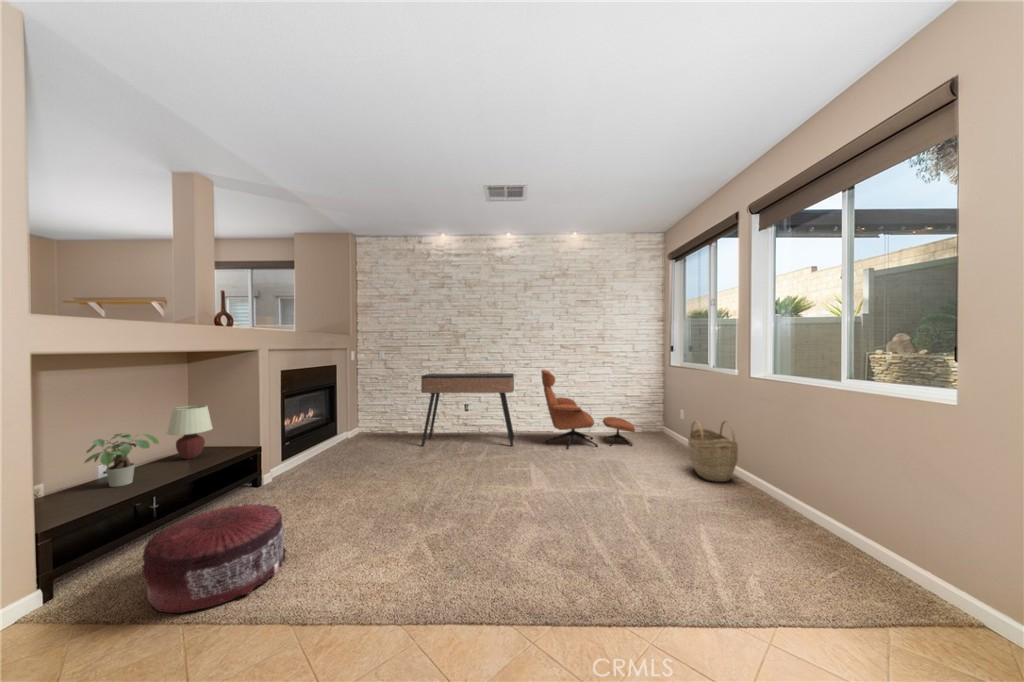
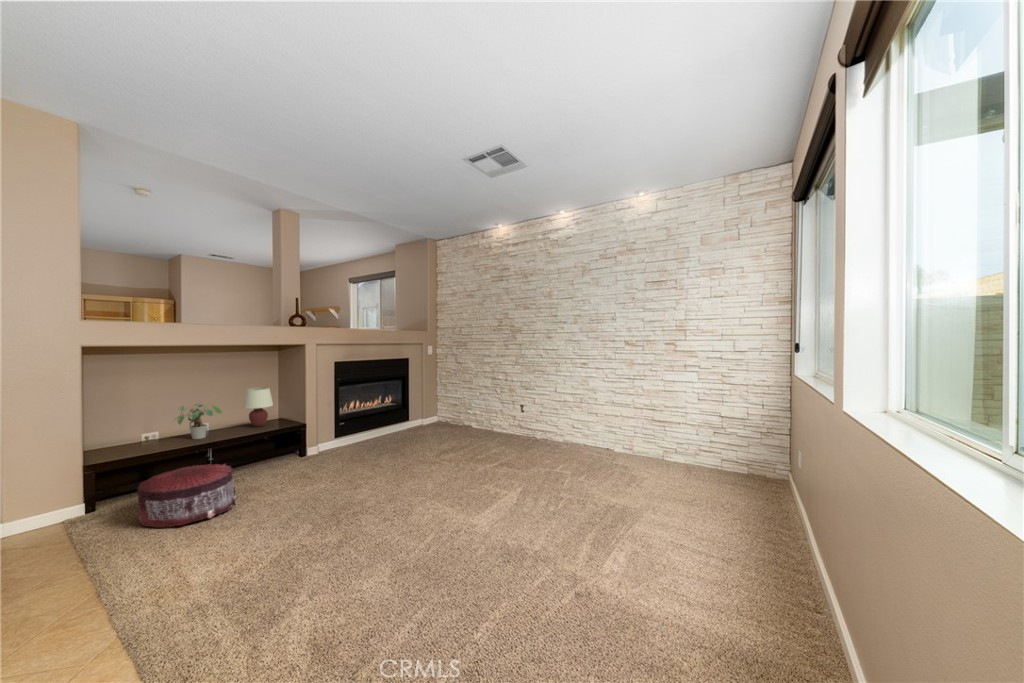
lounge chair: present [541,370,635,449] -> none [571,374,689,481]
console table: present [421,373,514,446] -> none [460,371,556,457]
woven basket: present [688,421,738,482] -> none [677,459,739,552]

